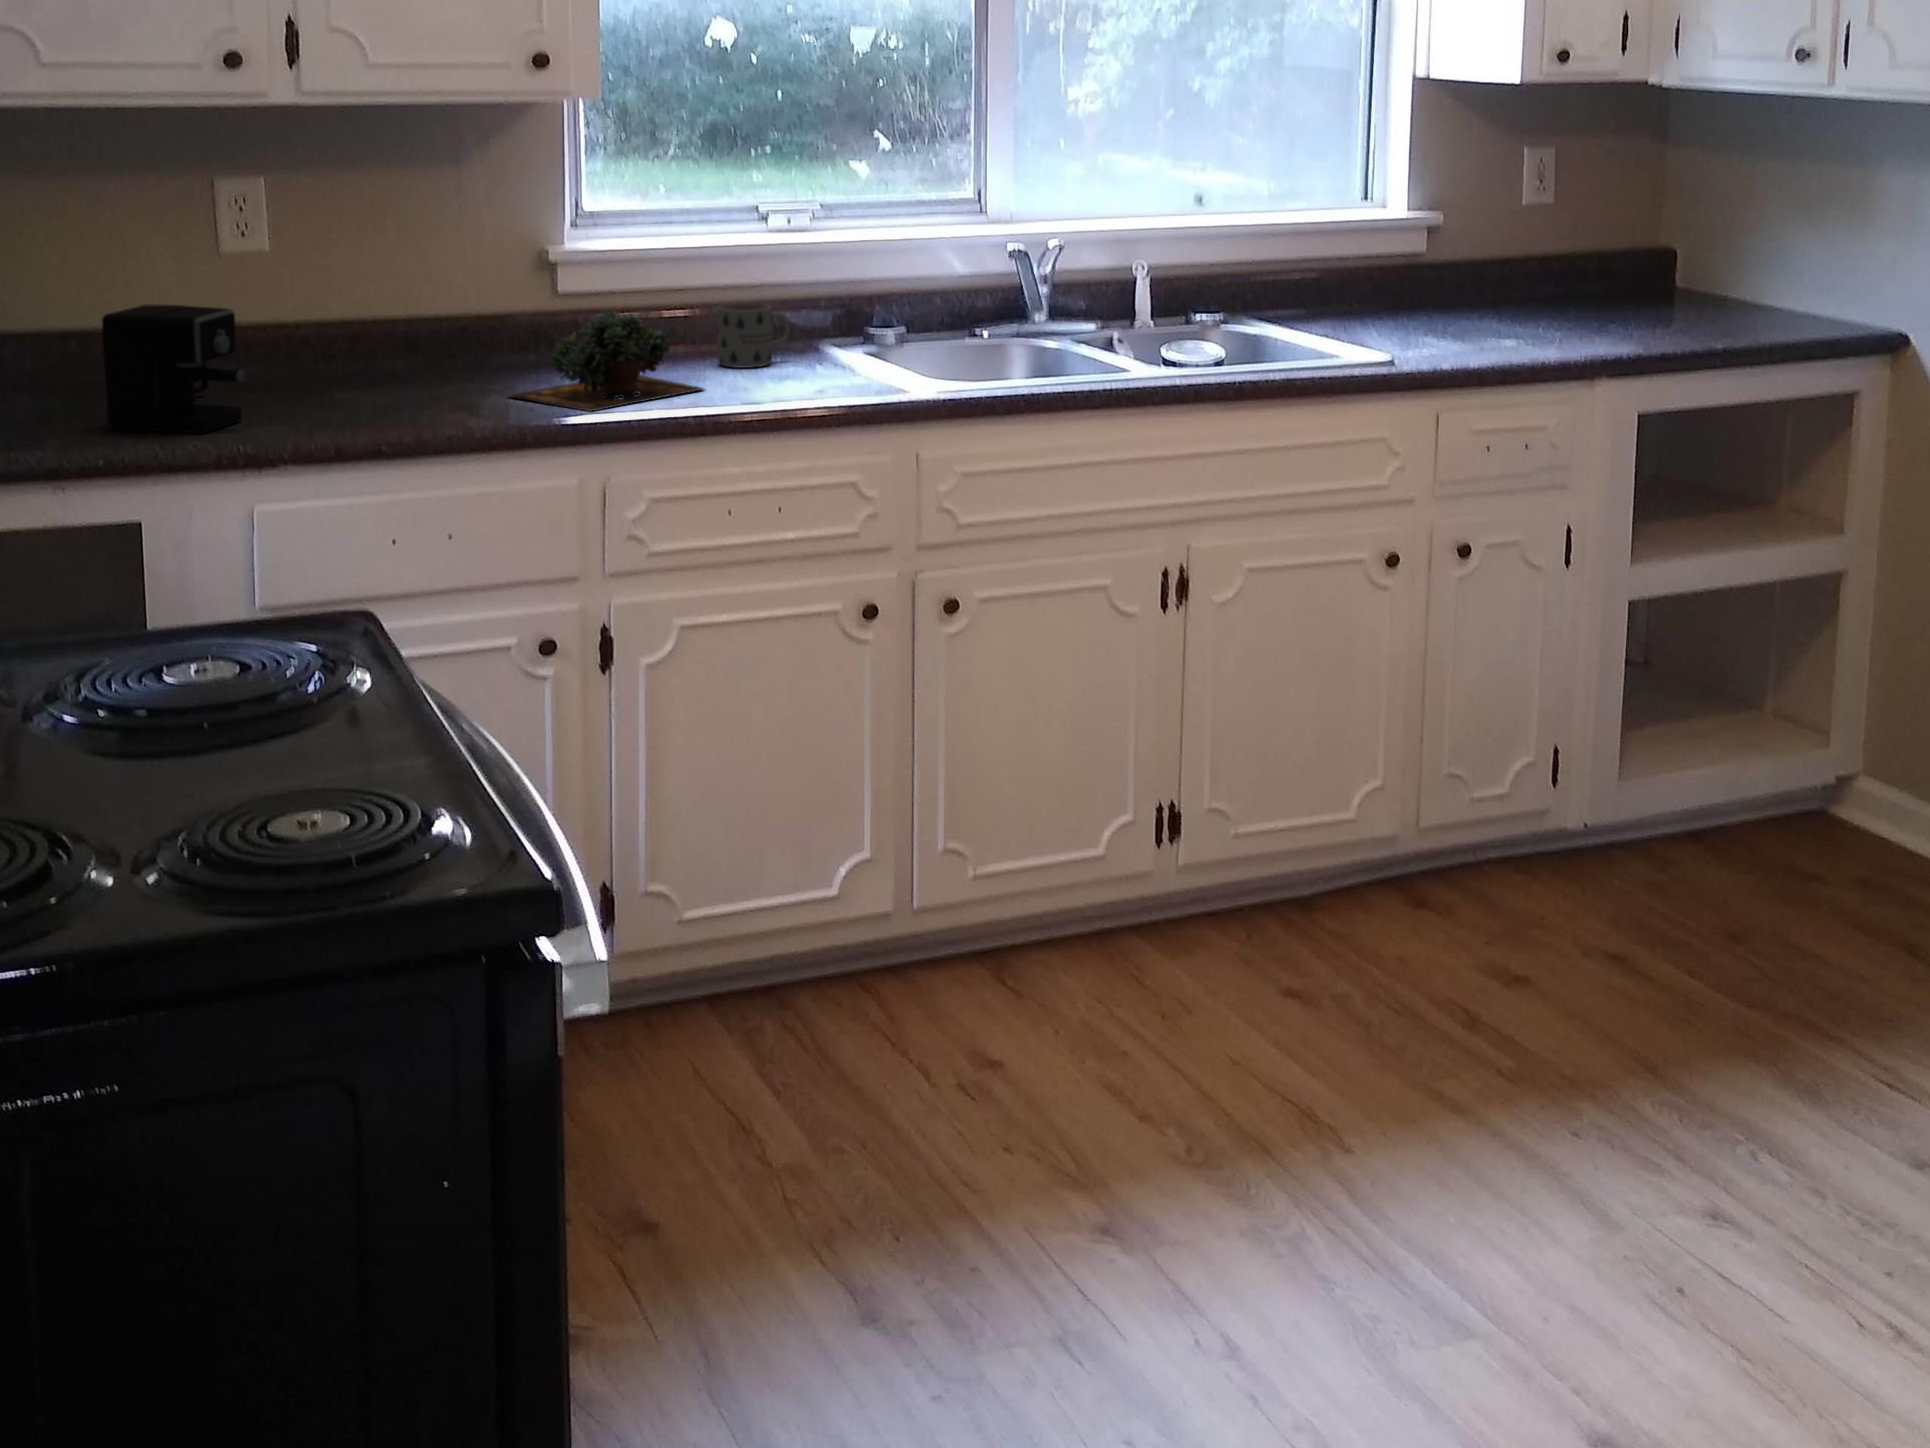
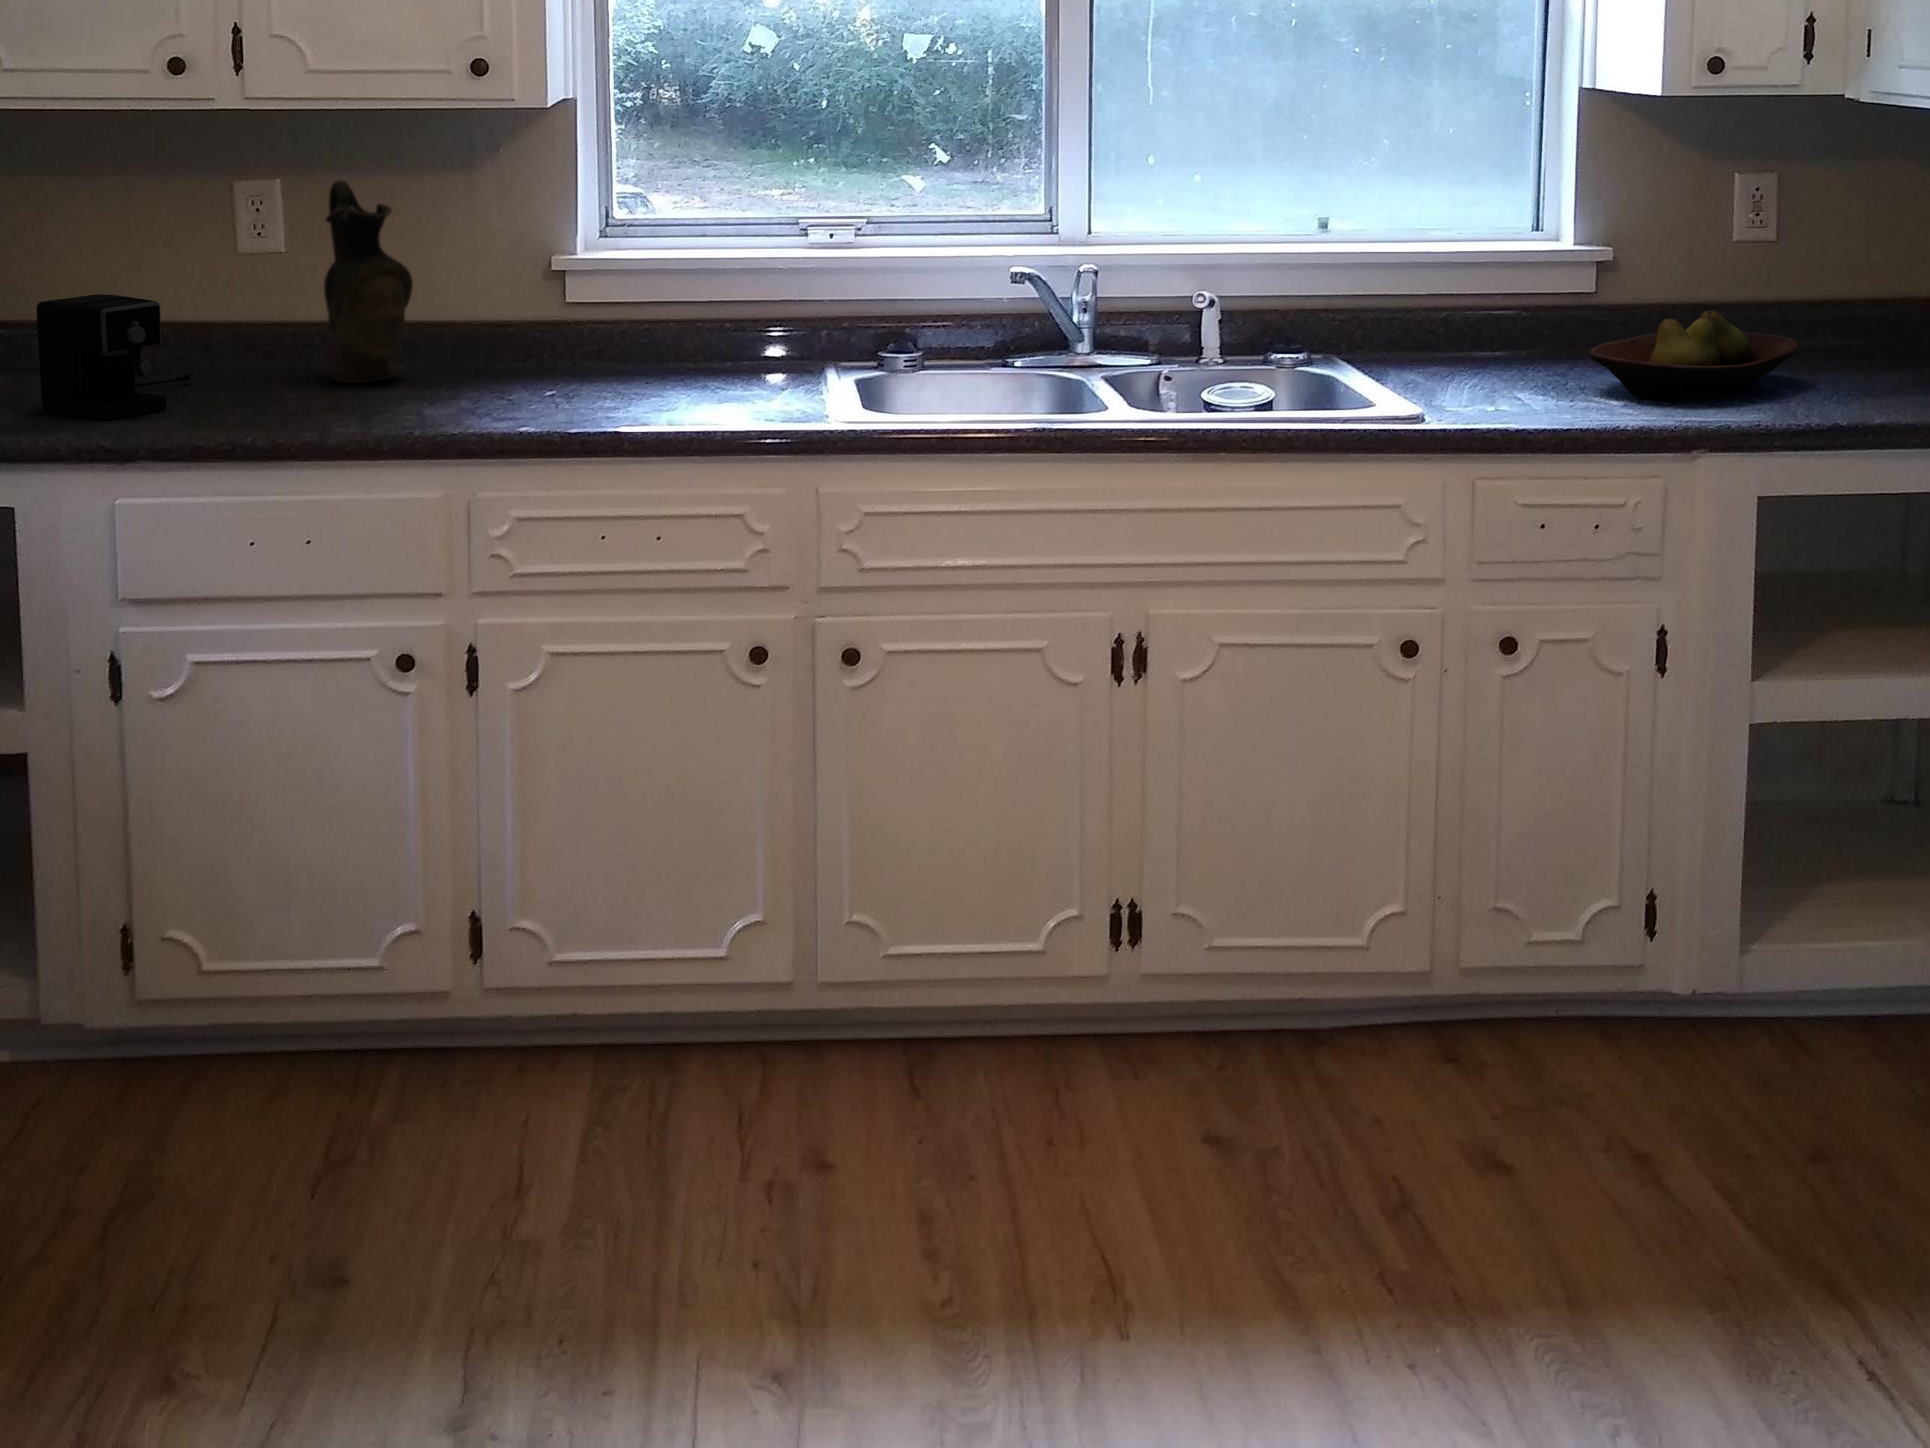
ceramic pitcher: none [328,179,430,385] -> present [324,180,413,383]
fruit bowl: none [1473,262,1622,338] -> present [1588,311,1798,401]
mug: present [716,303,790,368] -> none [698,317,778,385]
succulent plant: present [508,311,703,412] -> none [438,318,634,421]

